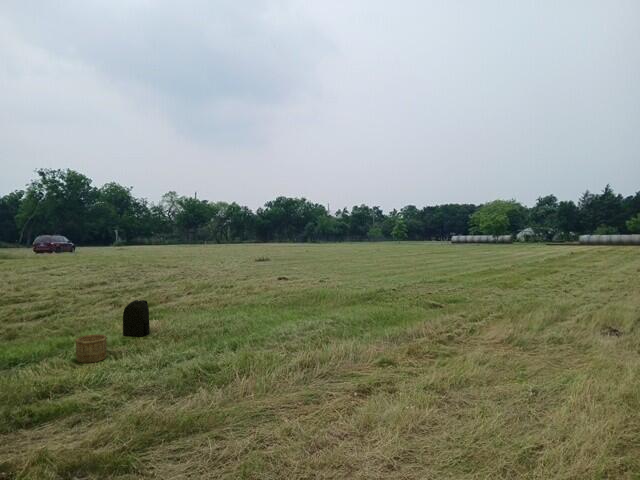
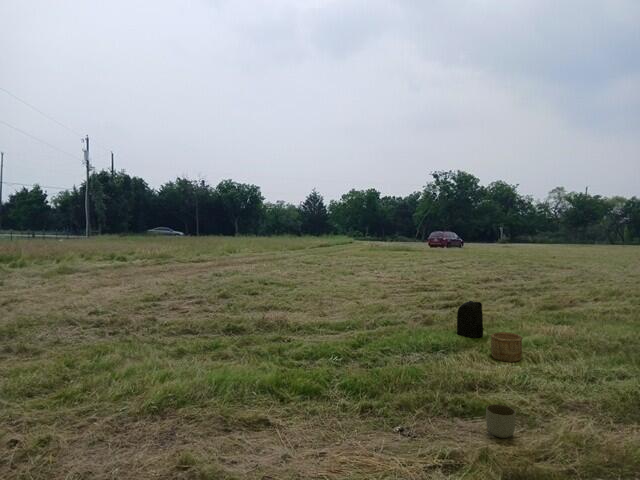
backpack: present [123,300,150,336] -> present [457,301,483,338]
planter: none [50,405,81,437] -> present [486,404,516,438]

